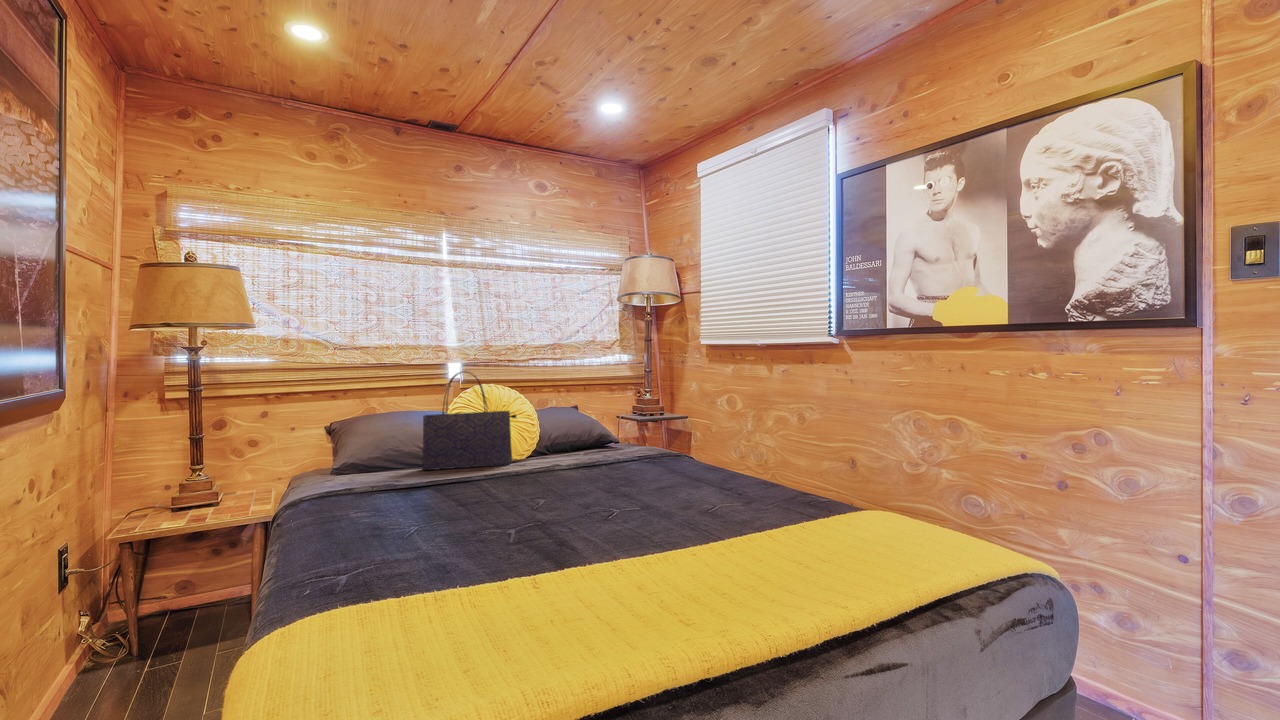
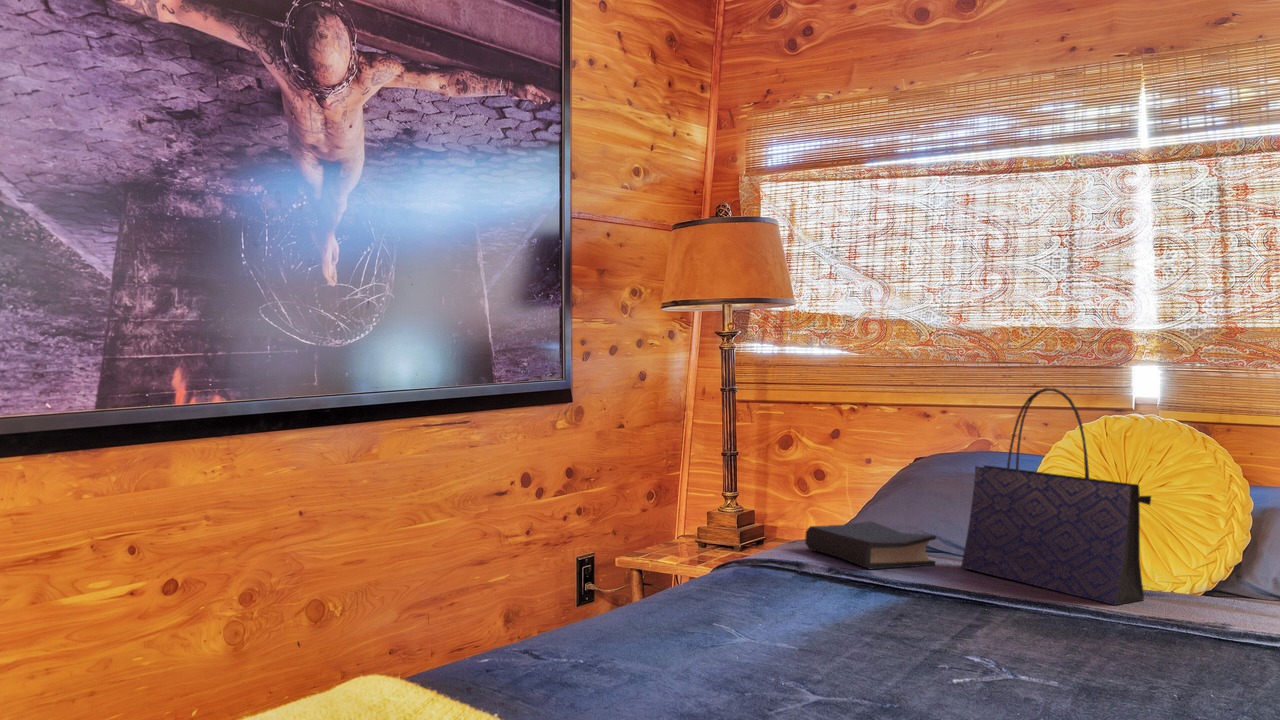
hardback book: none [320,457,406,484] -> present [805,521,936,569]

